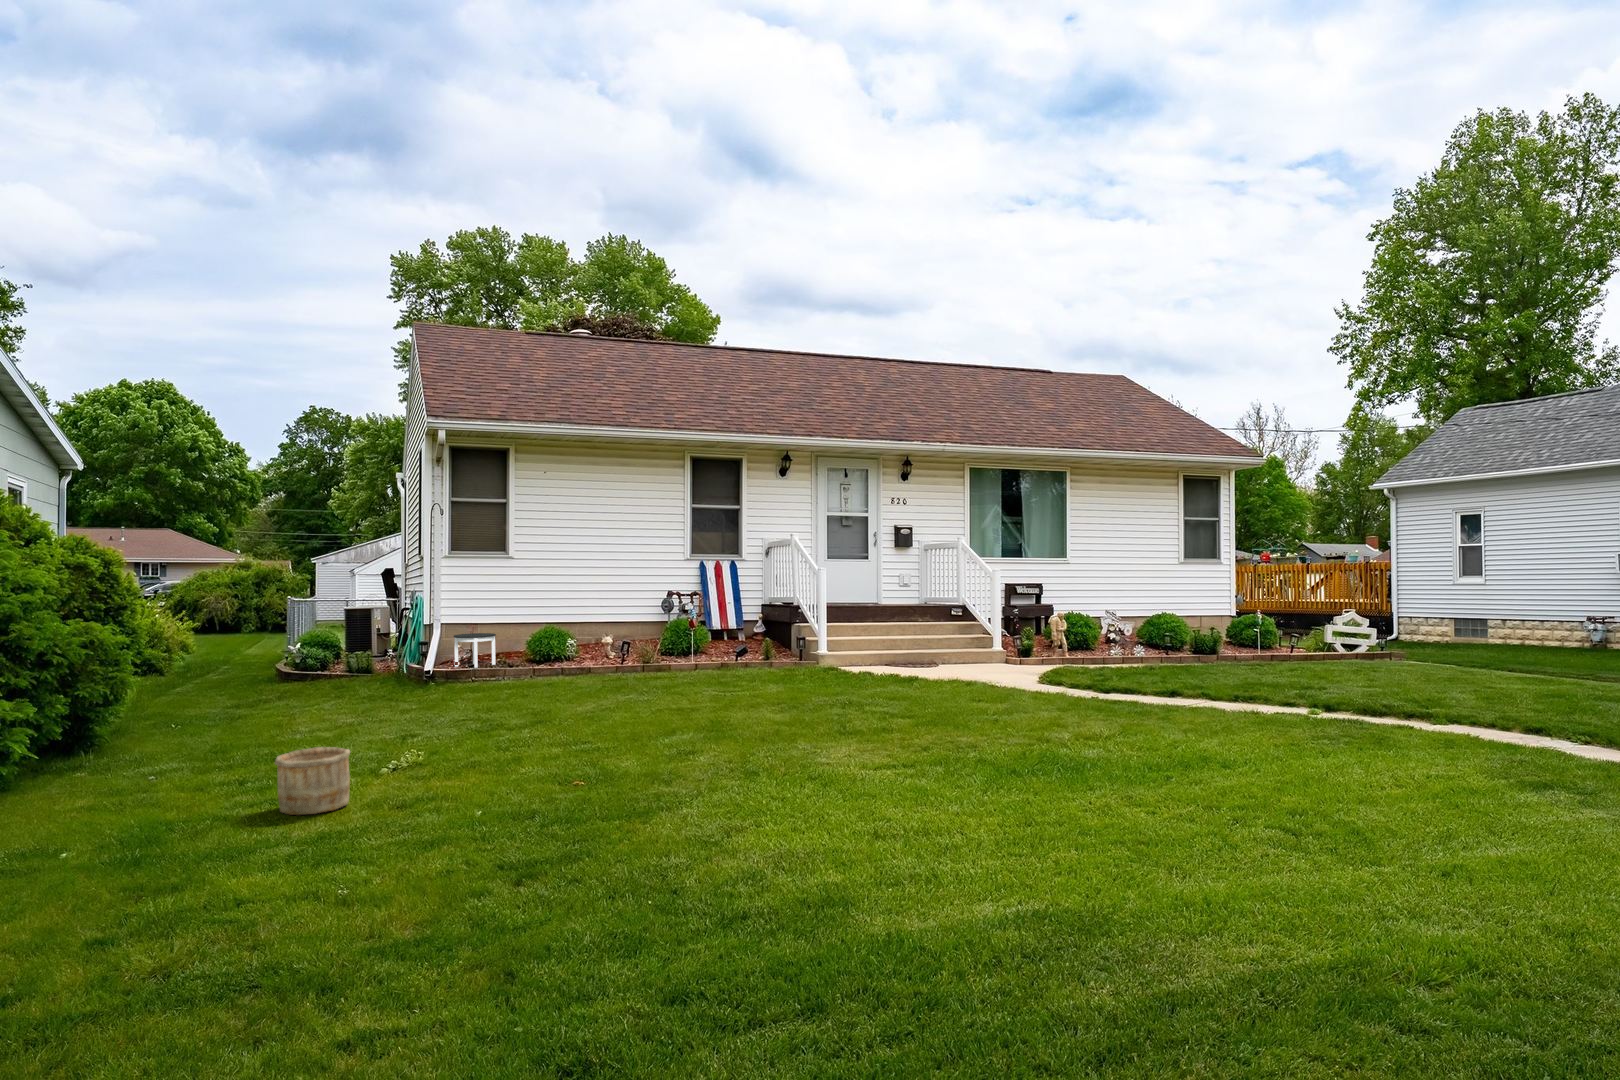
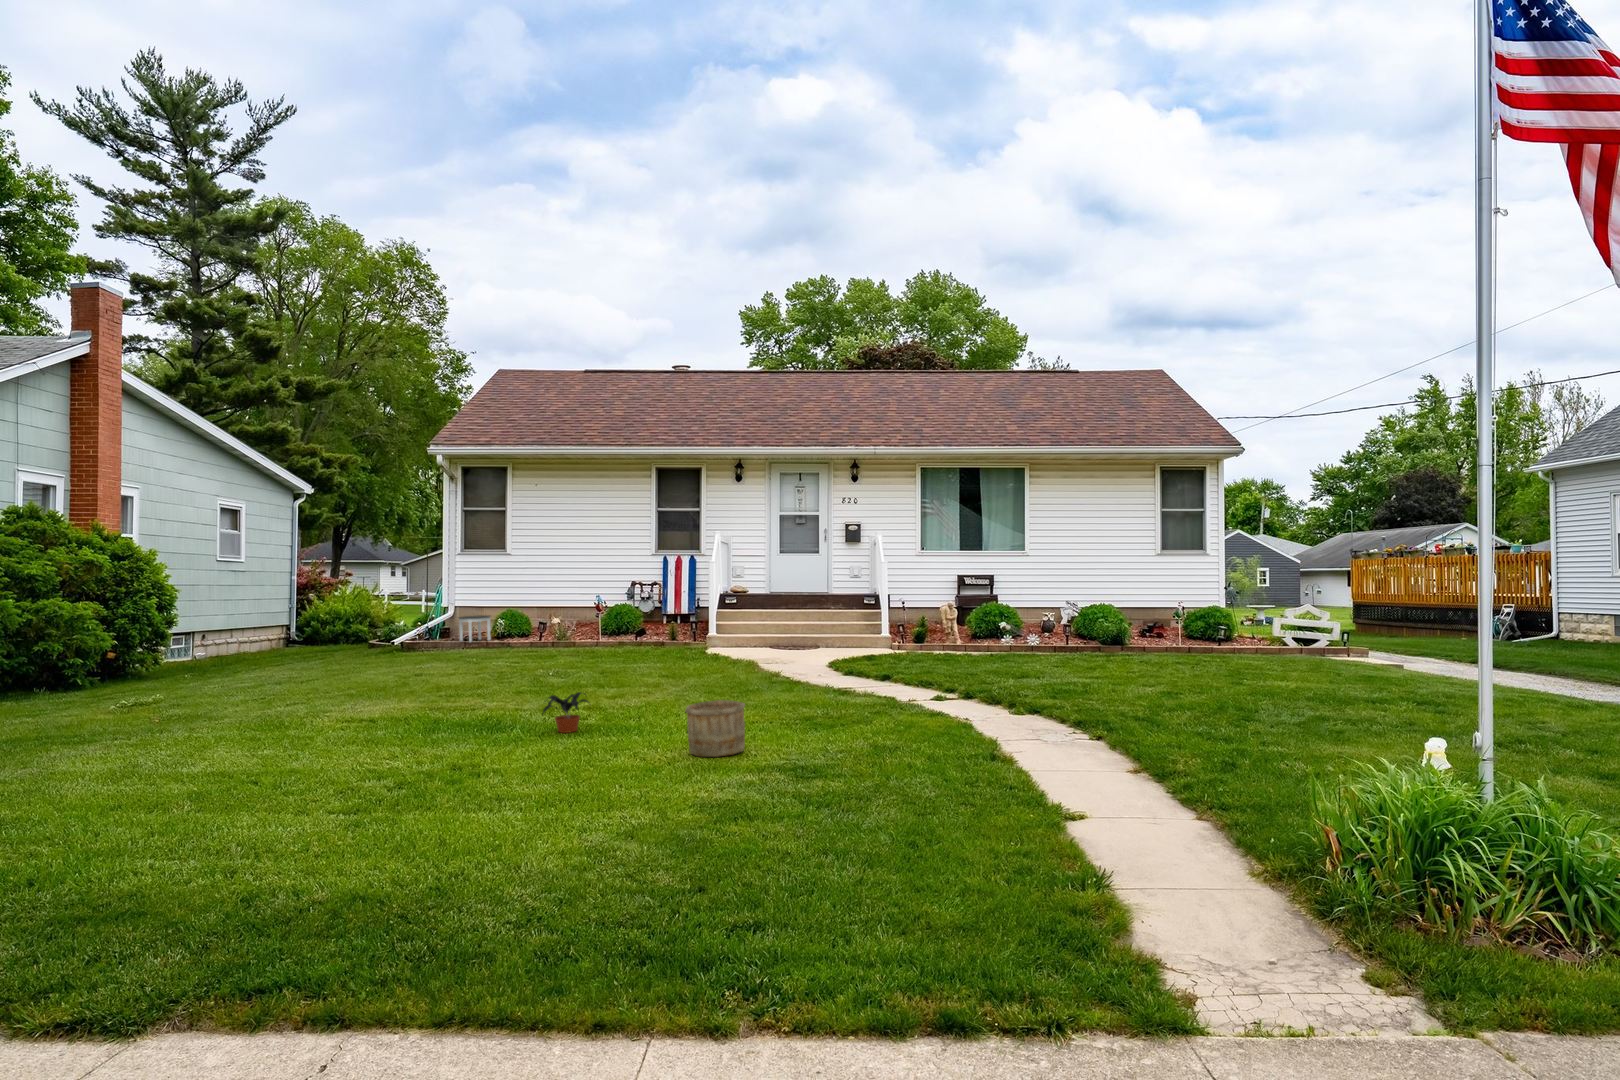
potted plant: none [1143,732,1208,783] -> present [543,692,588,733]
wooden bucket: present [275,747,350,815] -> present [685,700,745,757]

